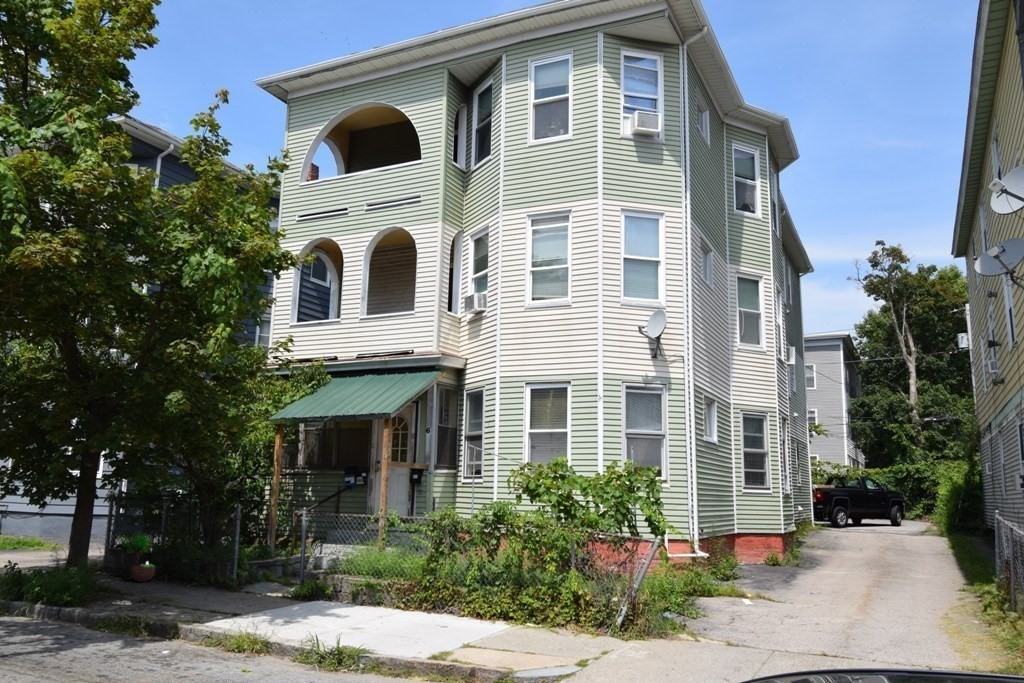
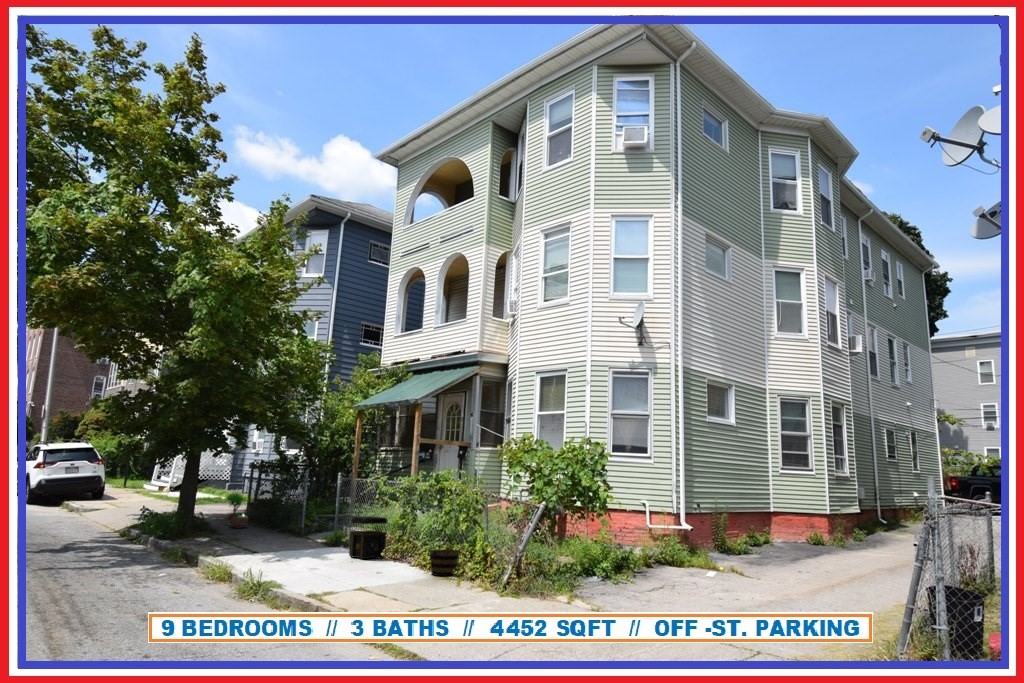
toolbox: none [407,566,451,620] -> present [349,516,387,559]
bucket: none [555,605,589,637] -> present [430,550,459,576]

